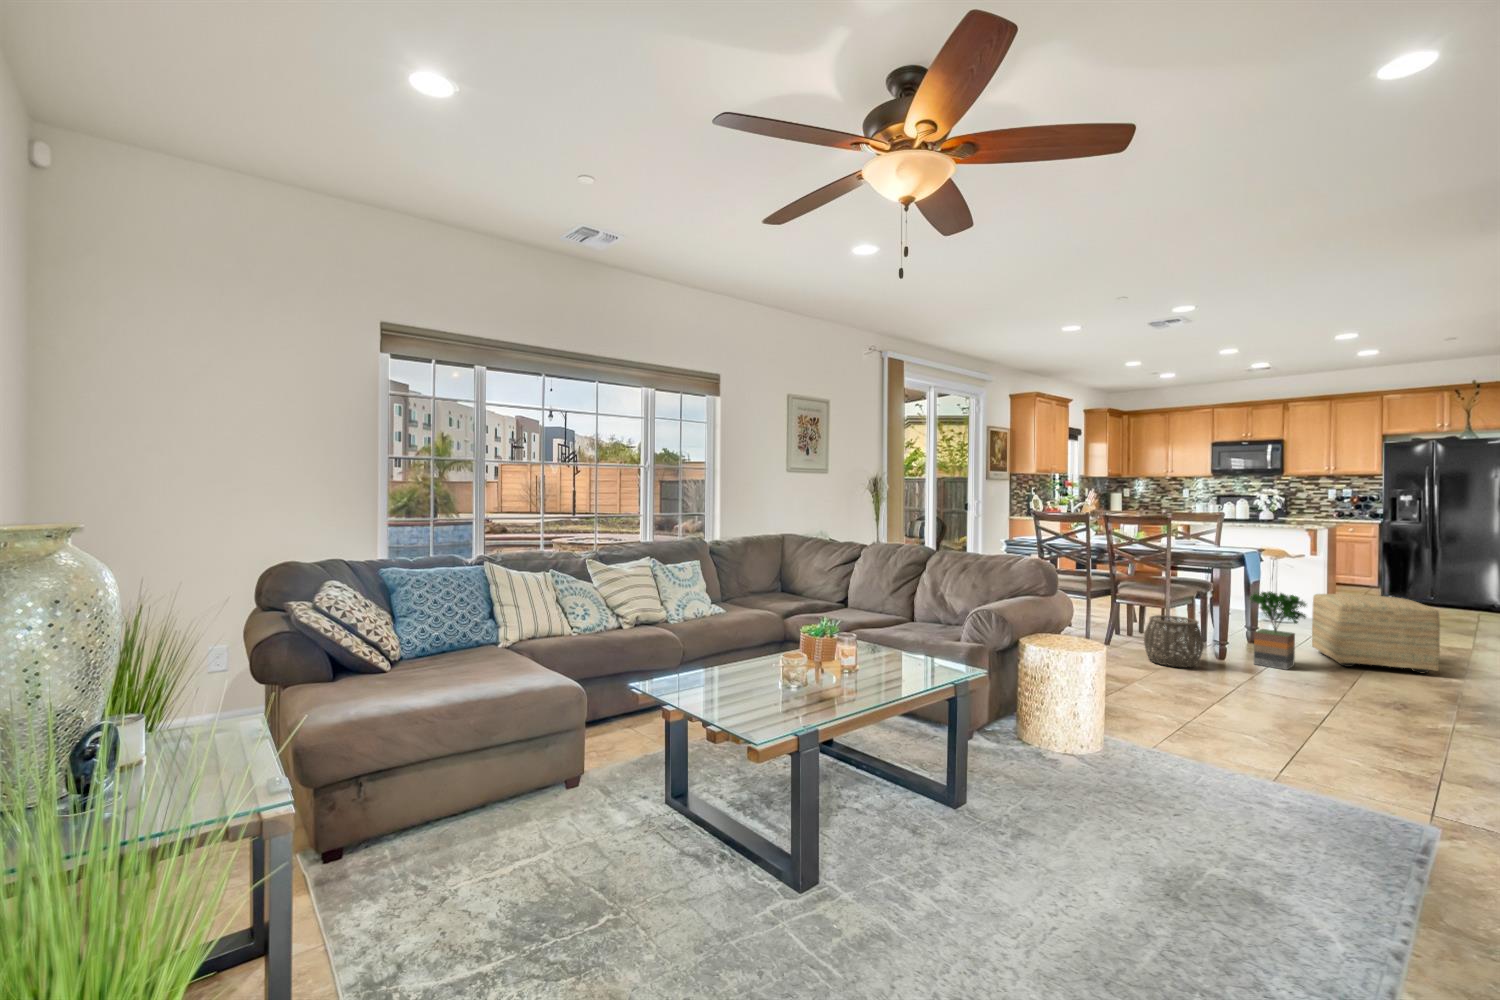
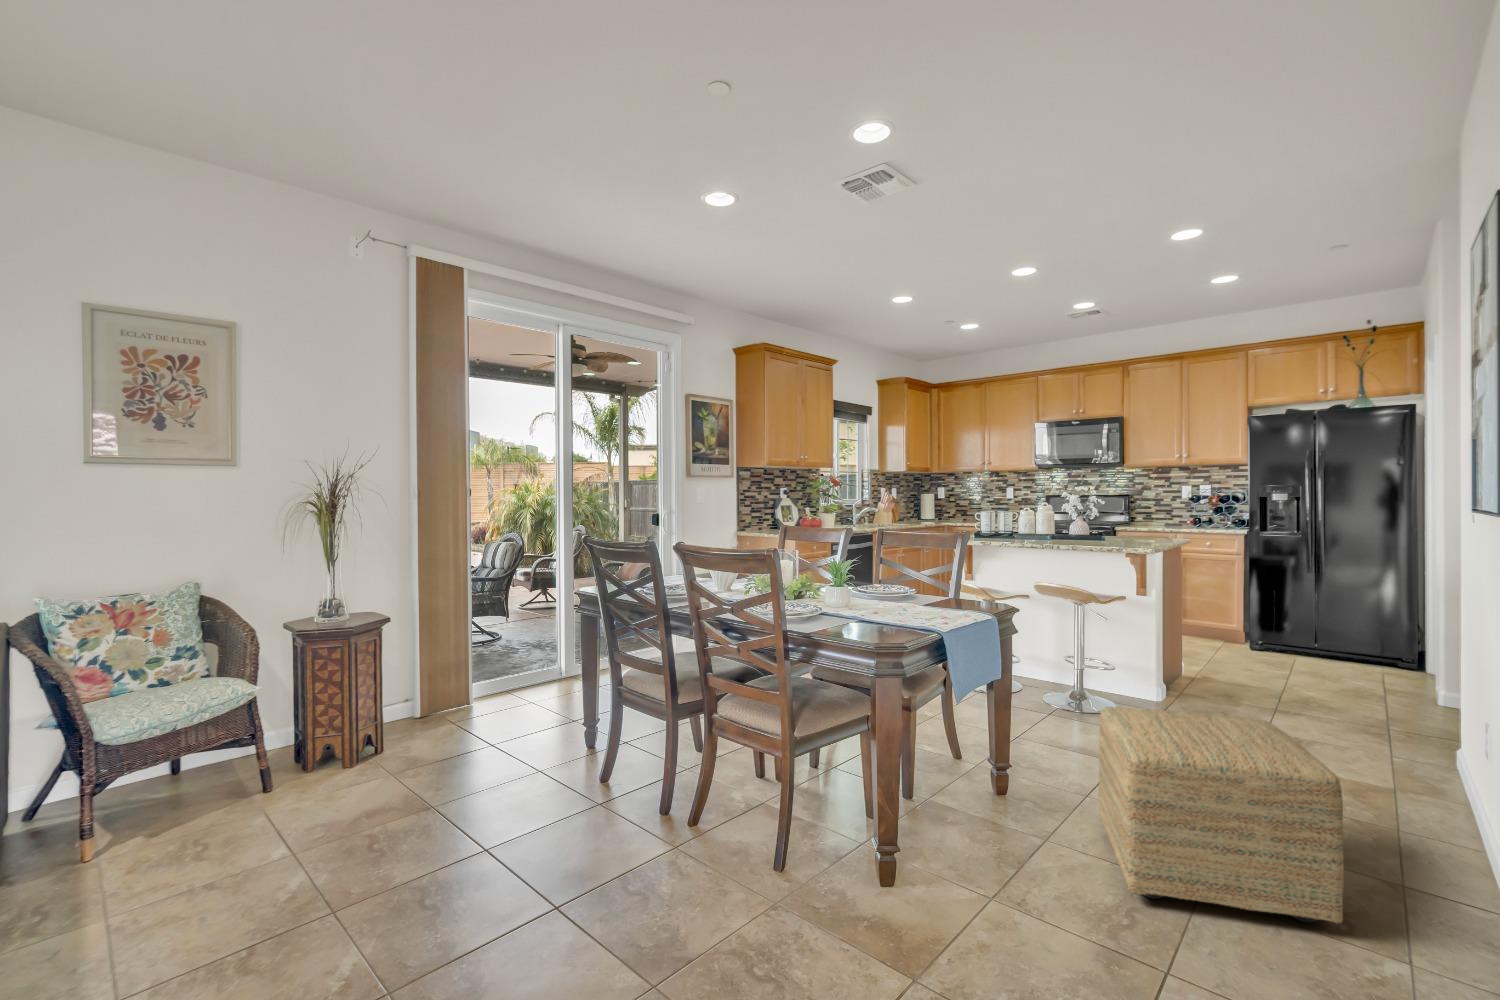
potted tree: present [1250,591,1306,670] -> none [946,723,1064,929]
woven basket: present [1144,615,1203,668] -> none [706,787,830,941]

